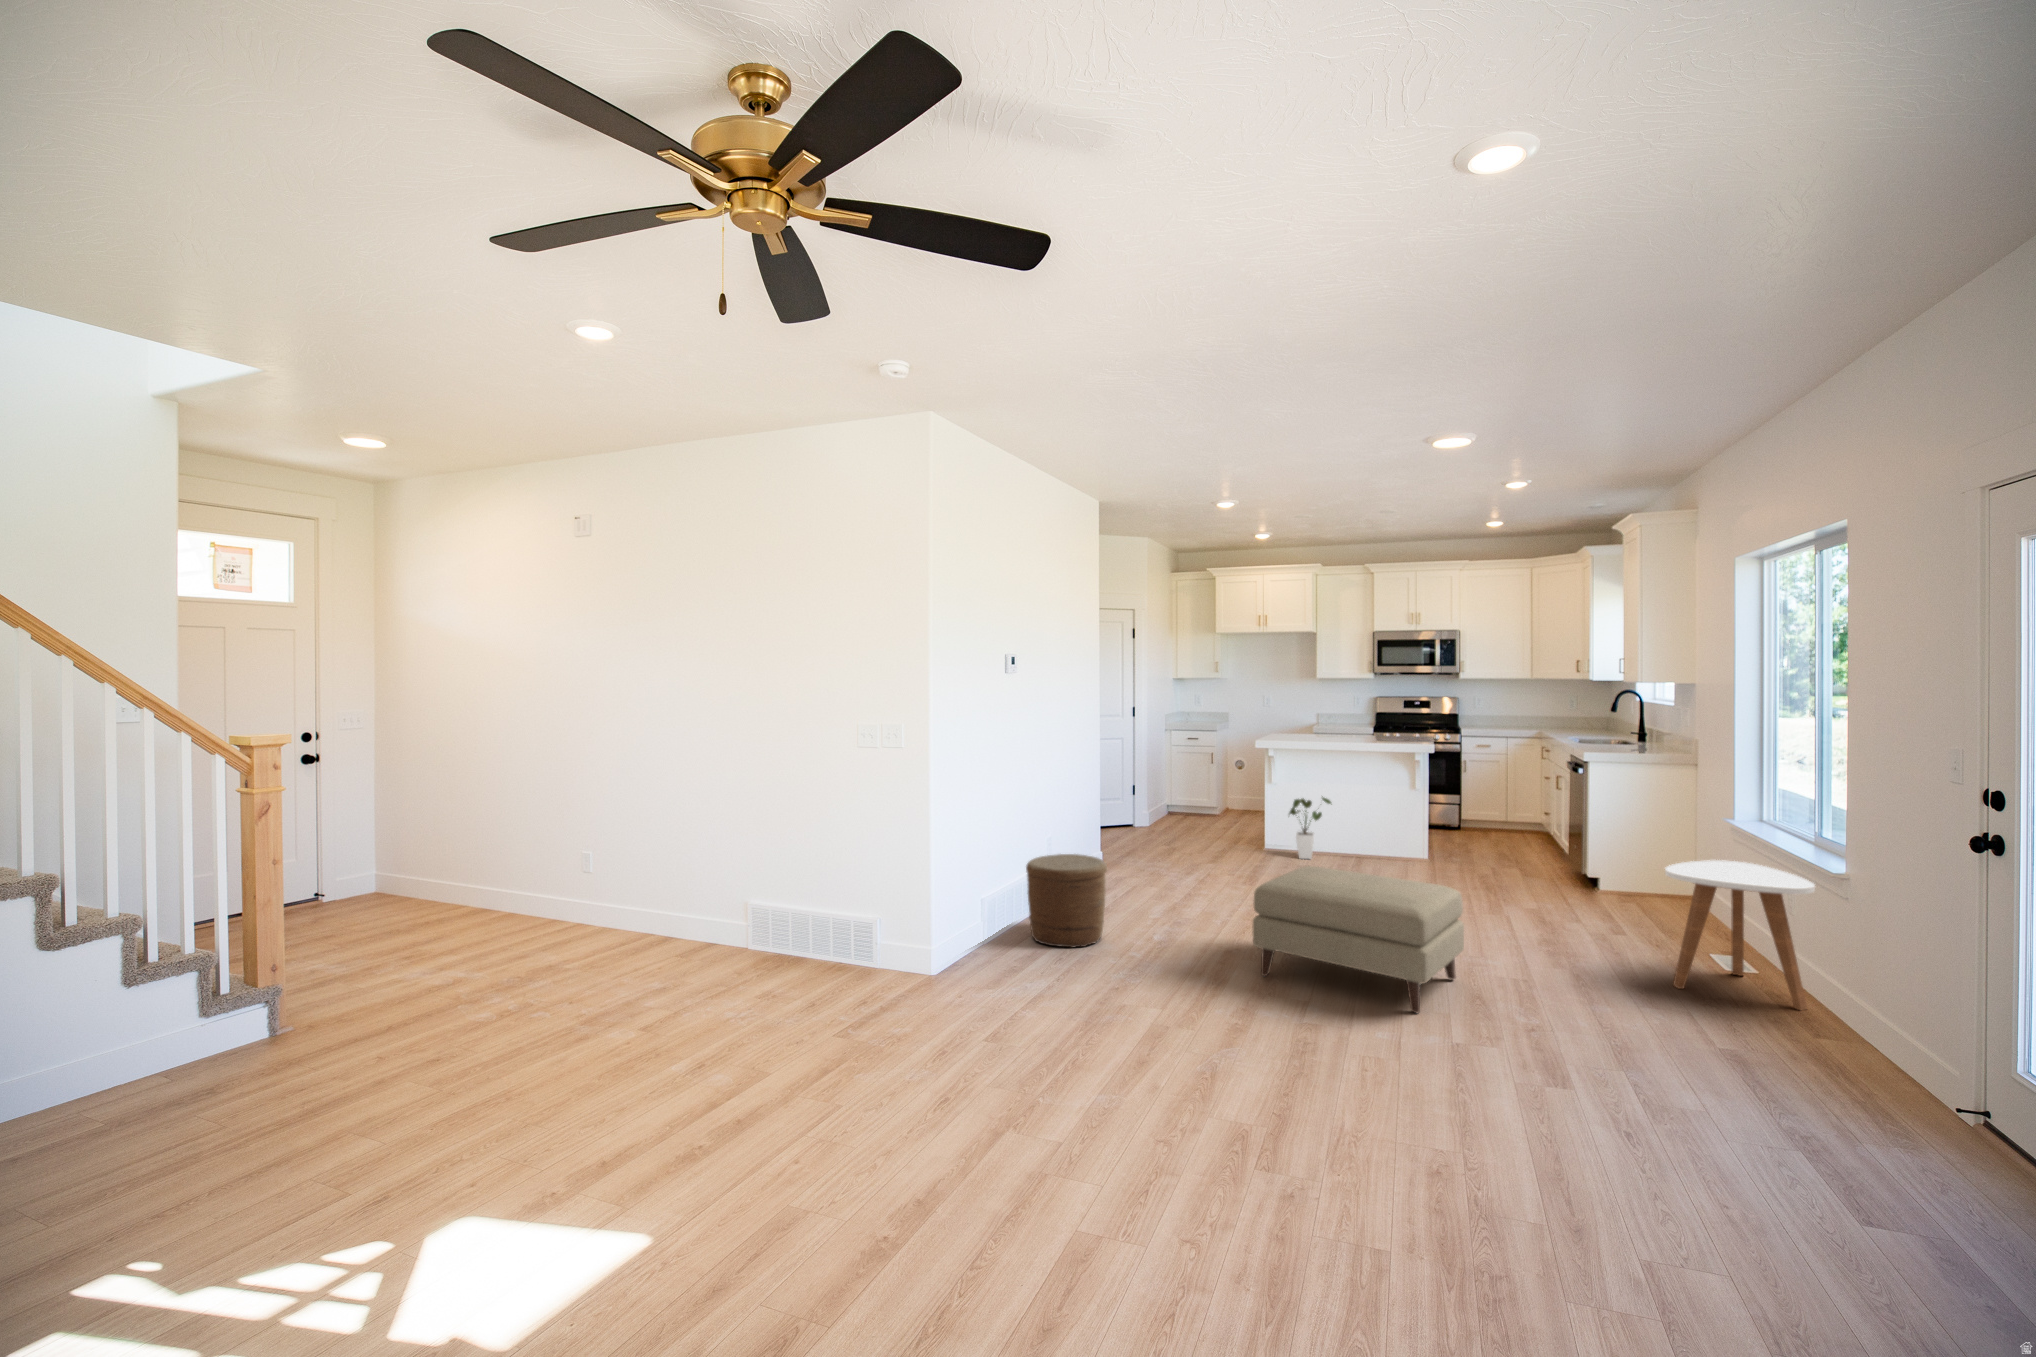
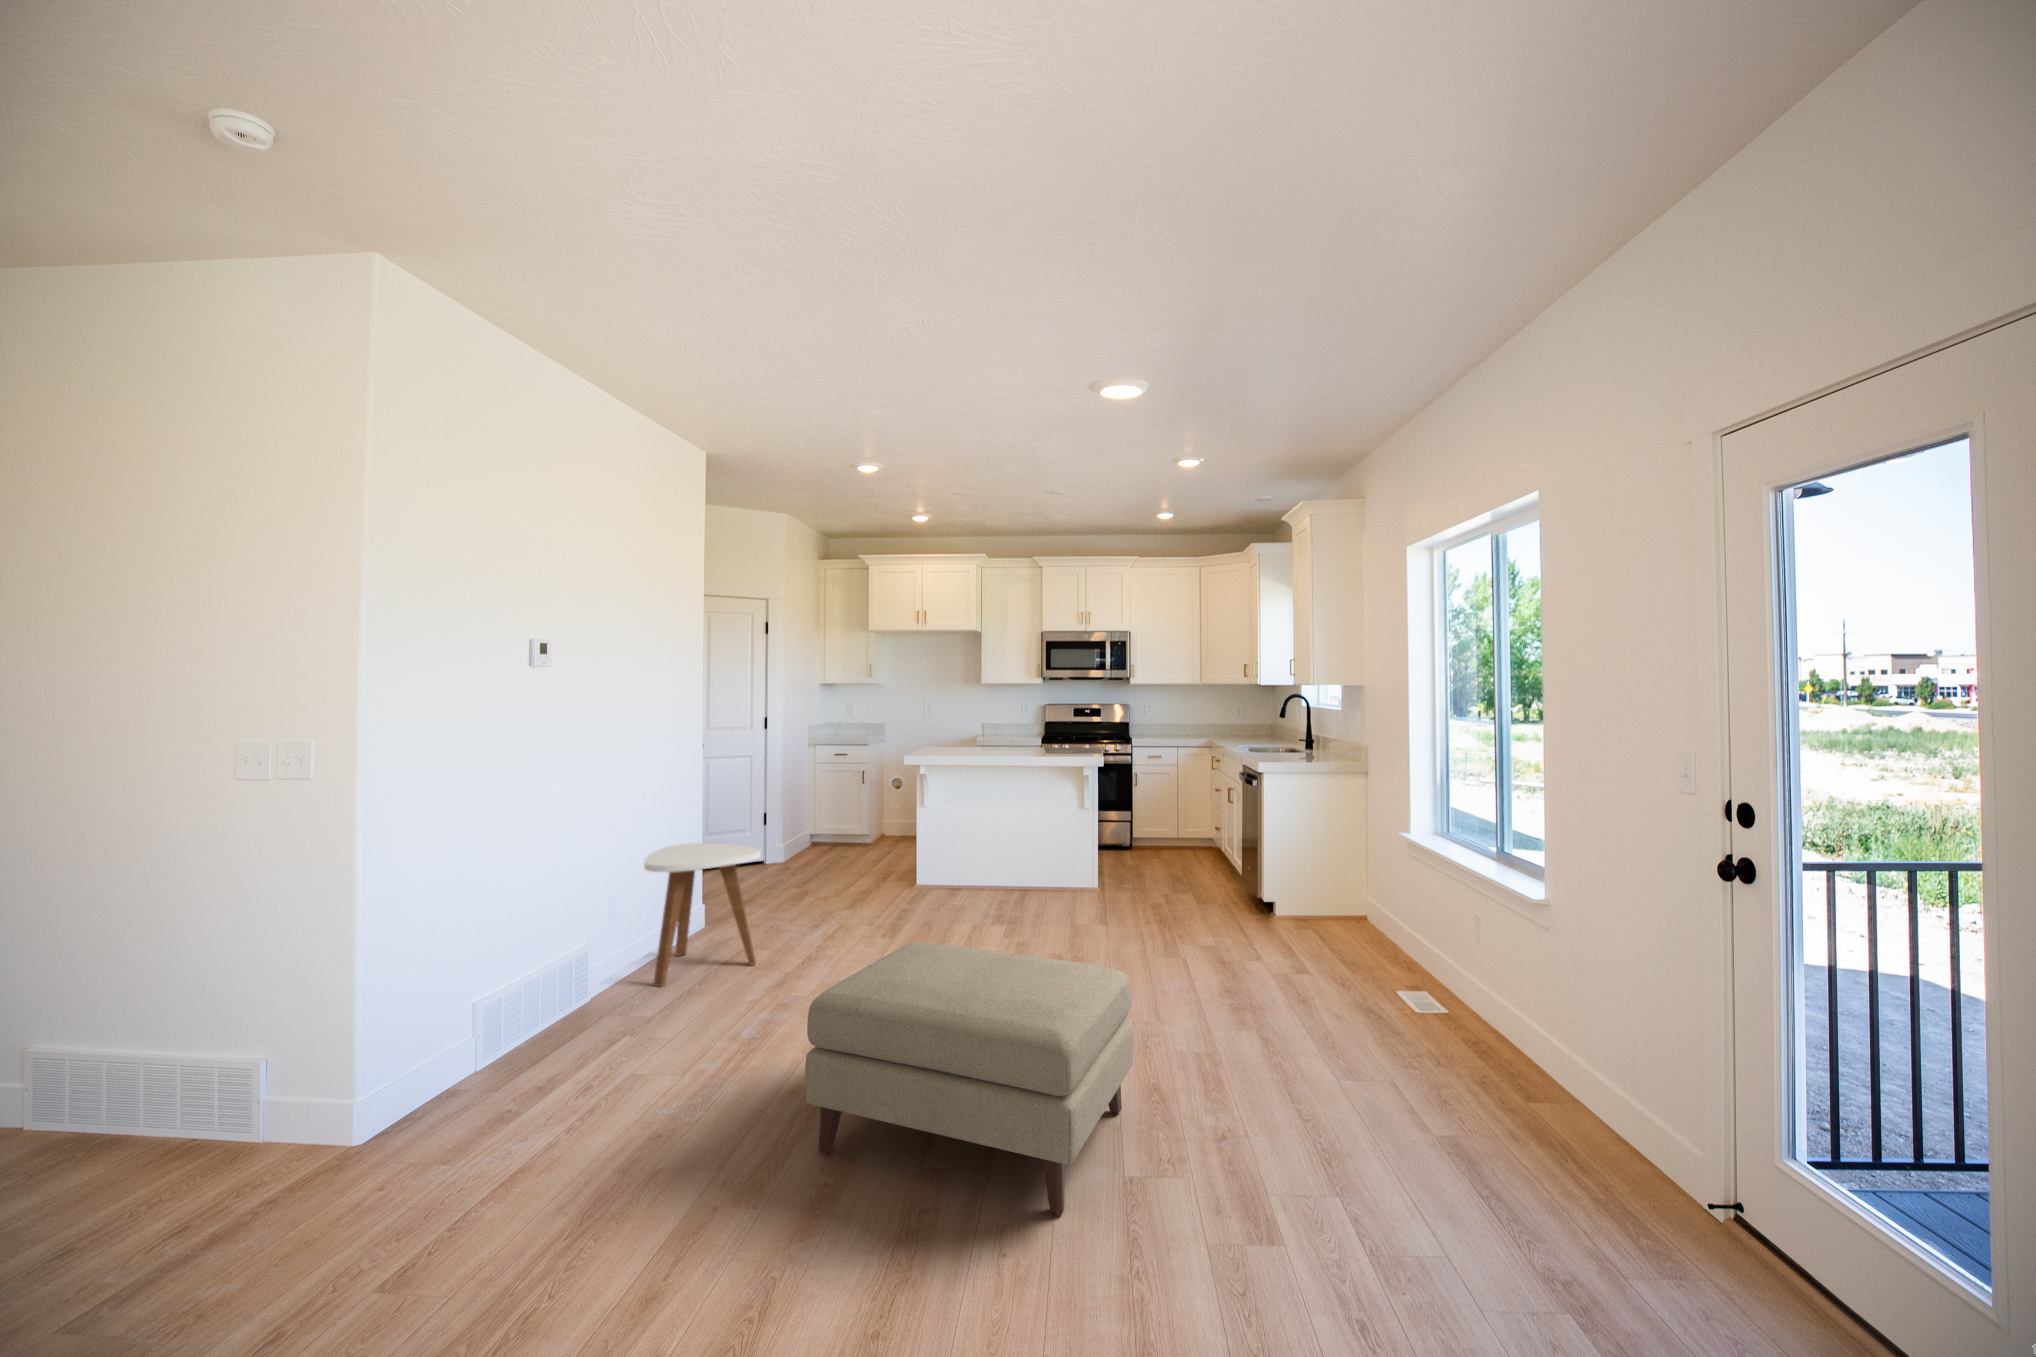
house plant: present [1289,798,1331,859] -> none [936,820,991,901]
woven basket: present [1026,854,1107,947] -> none [424,947,591,1129]
side table: present [1665,860,1815,1011] -> present [644,843,761,987]

